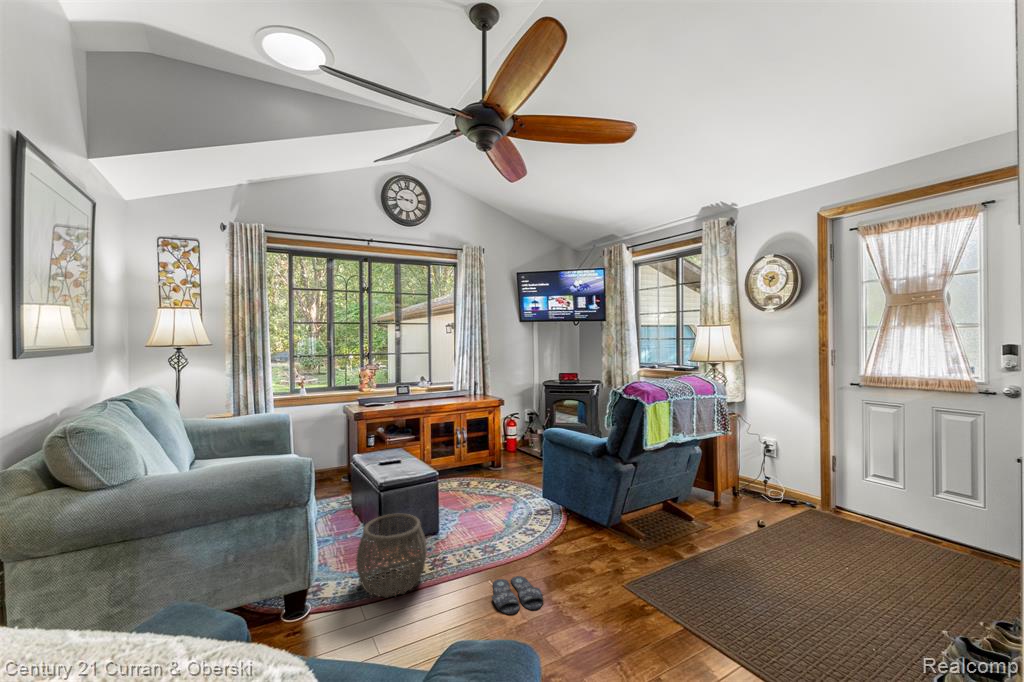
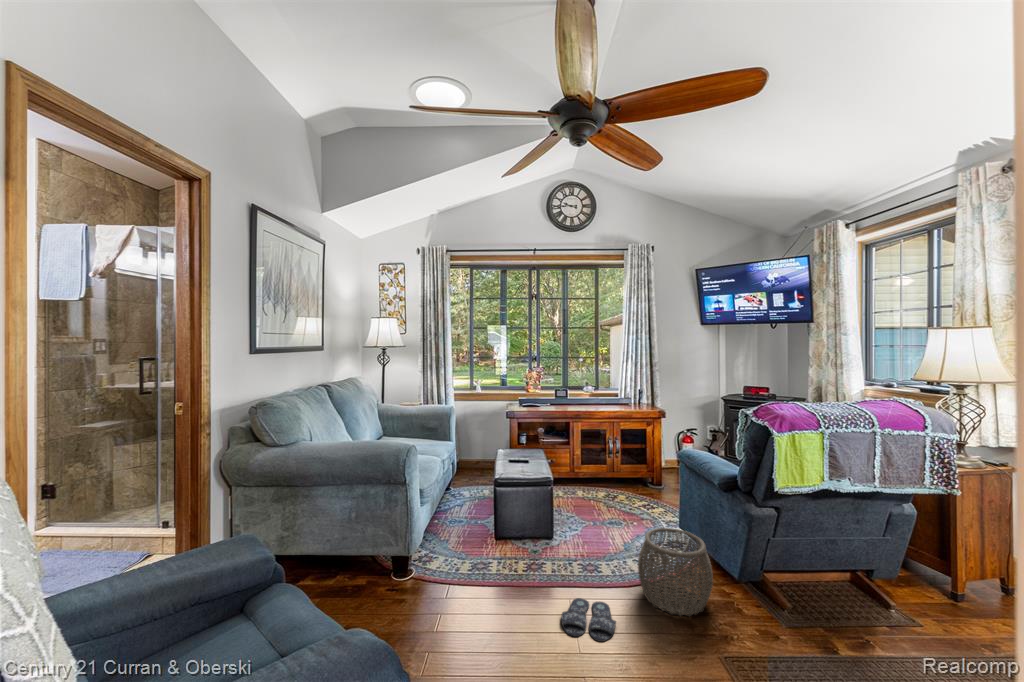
woven basket: present [356,514,427,597] -> present [638,528,713,616]

